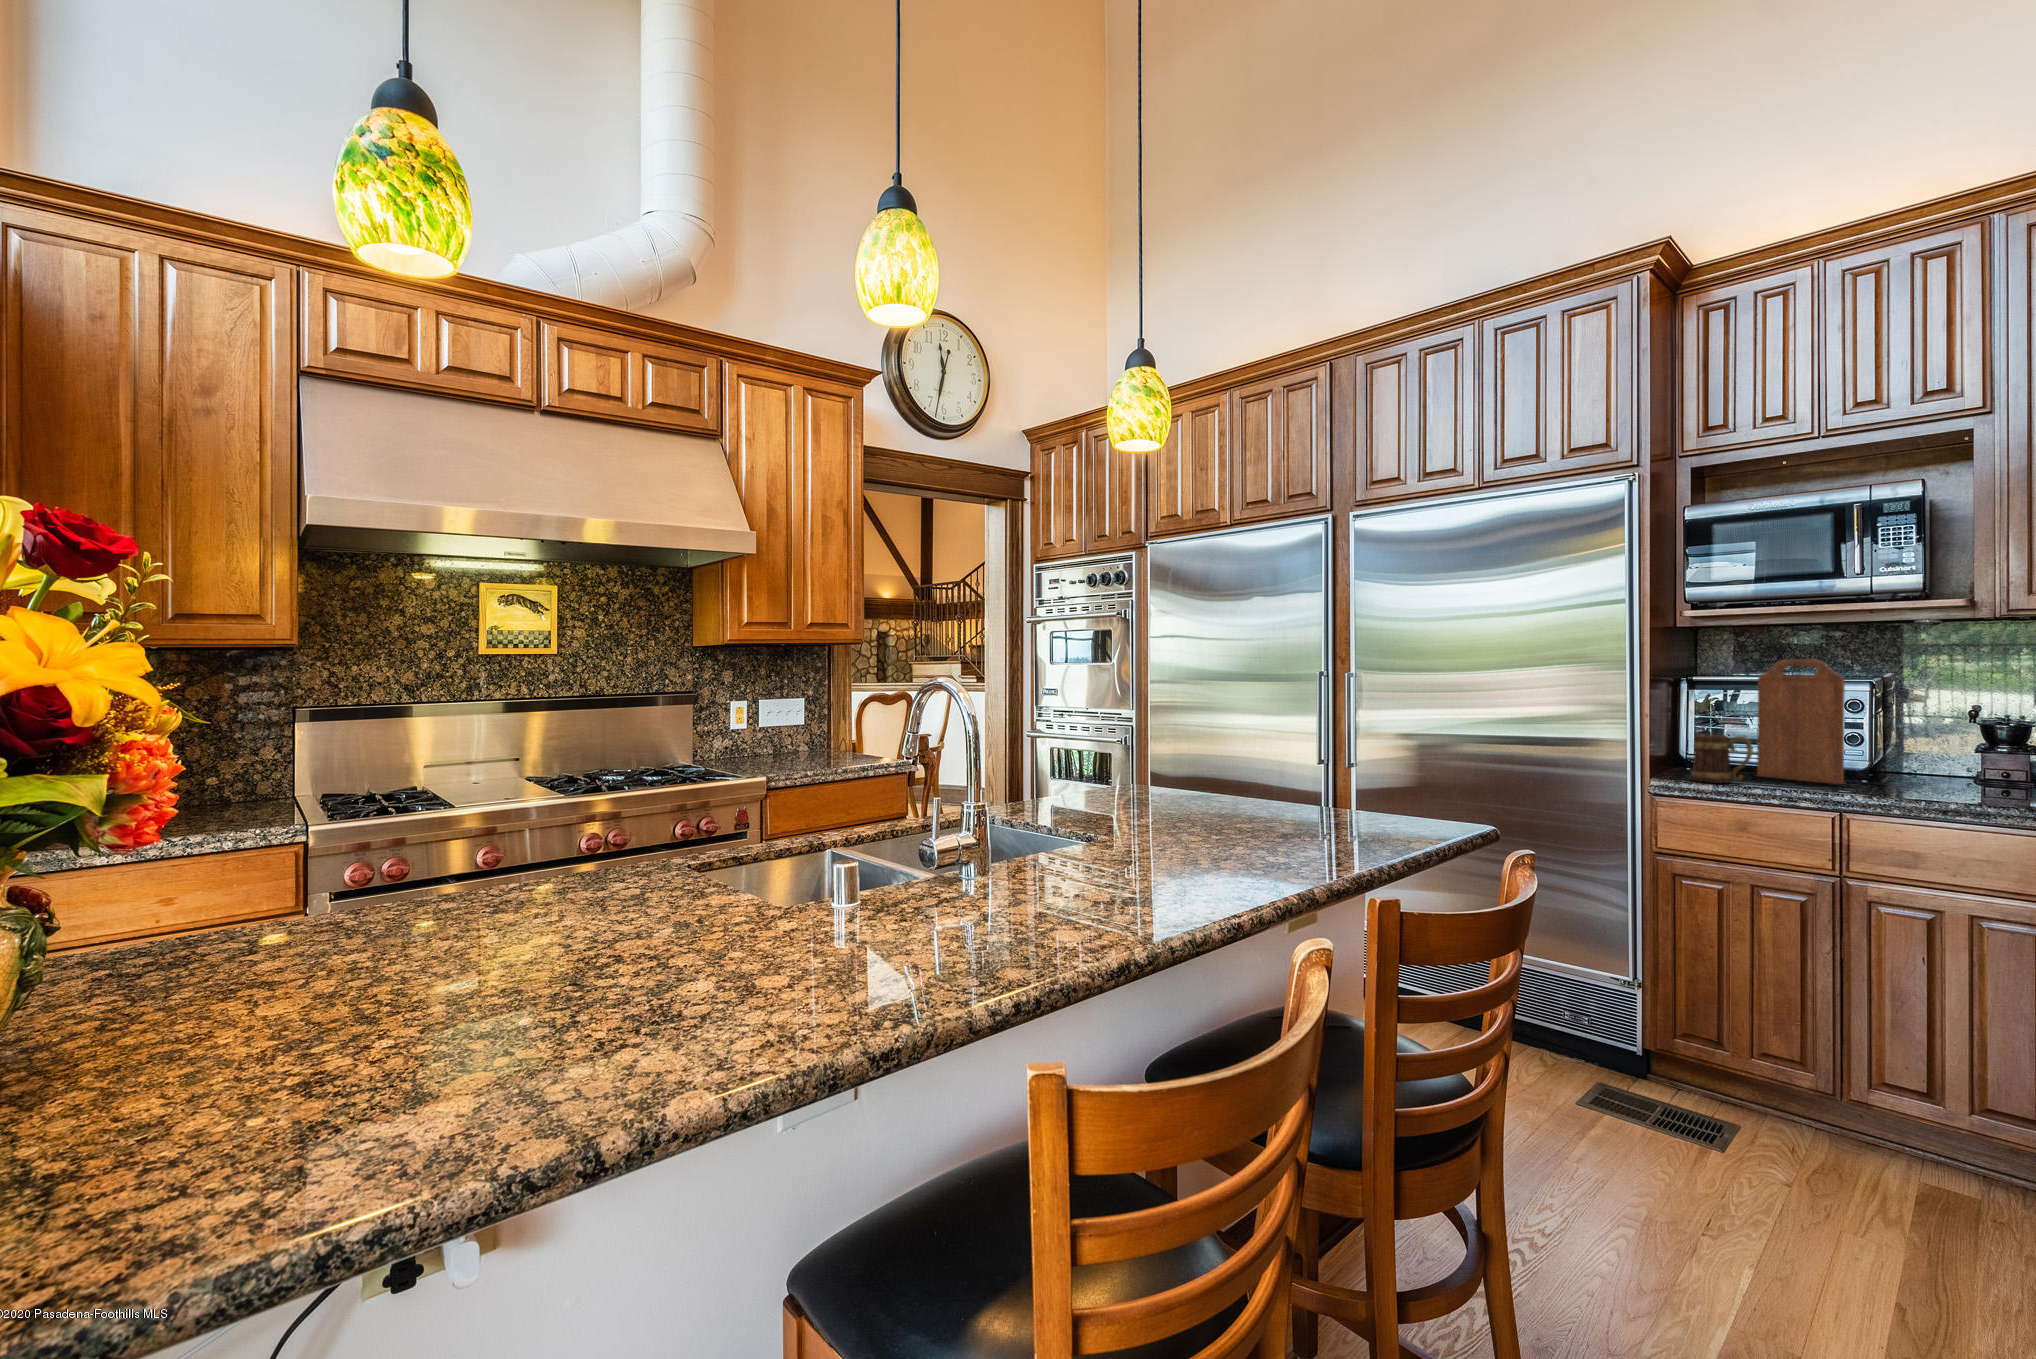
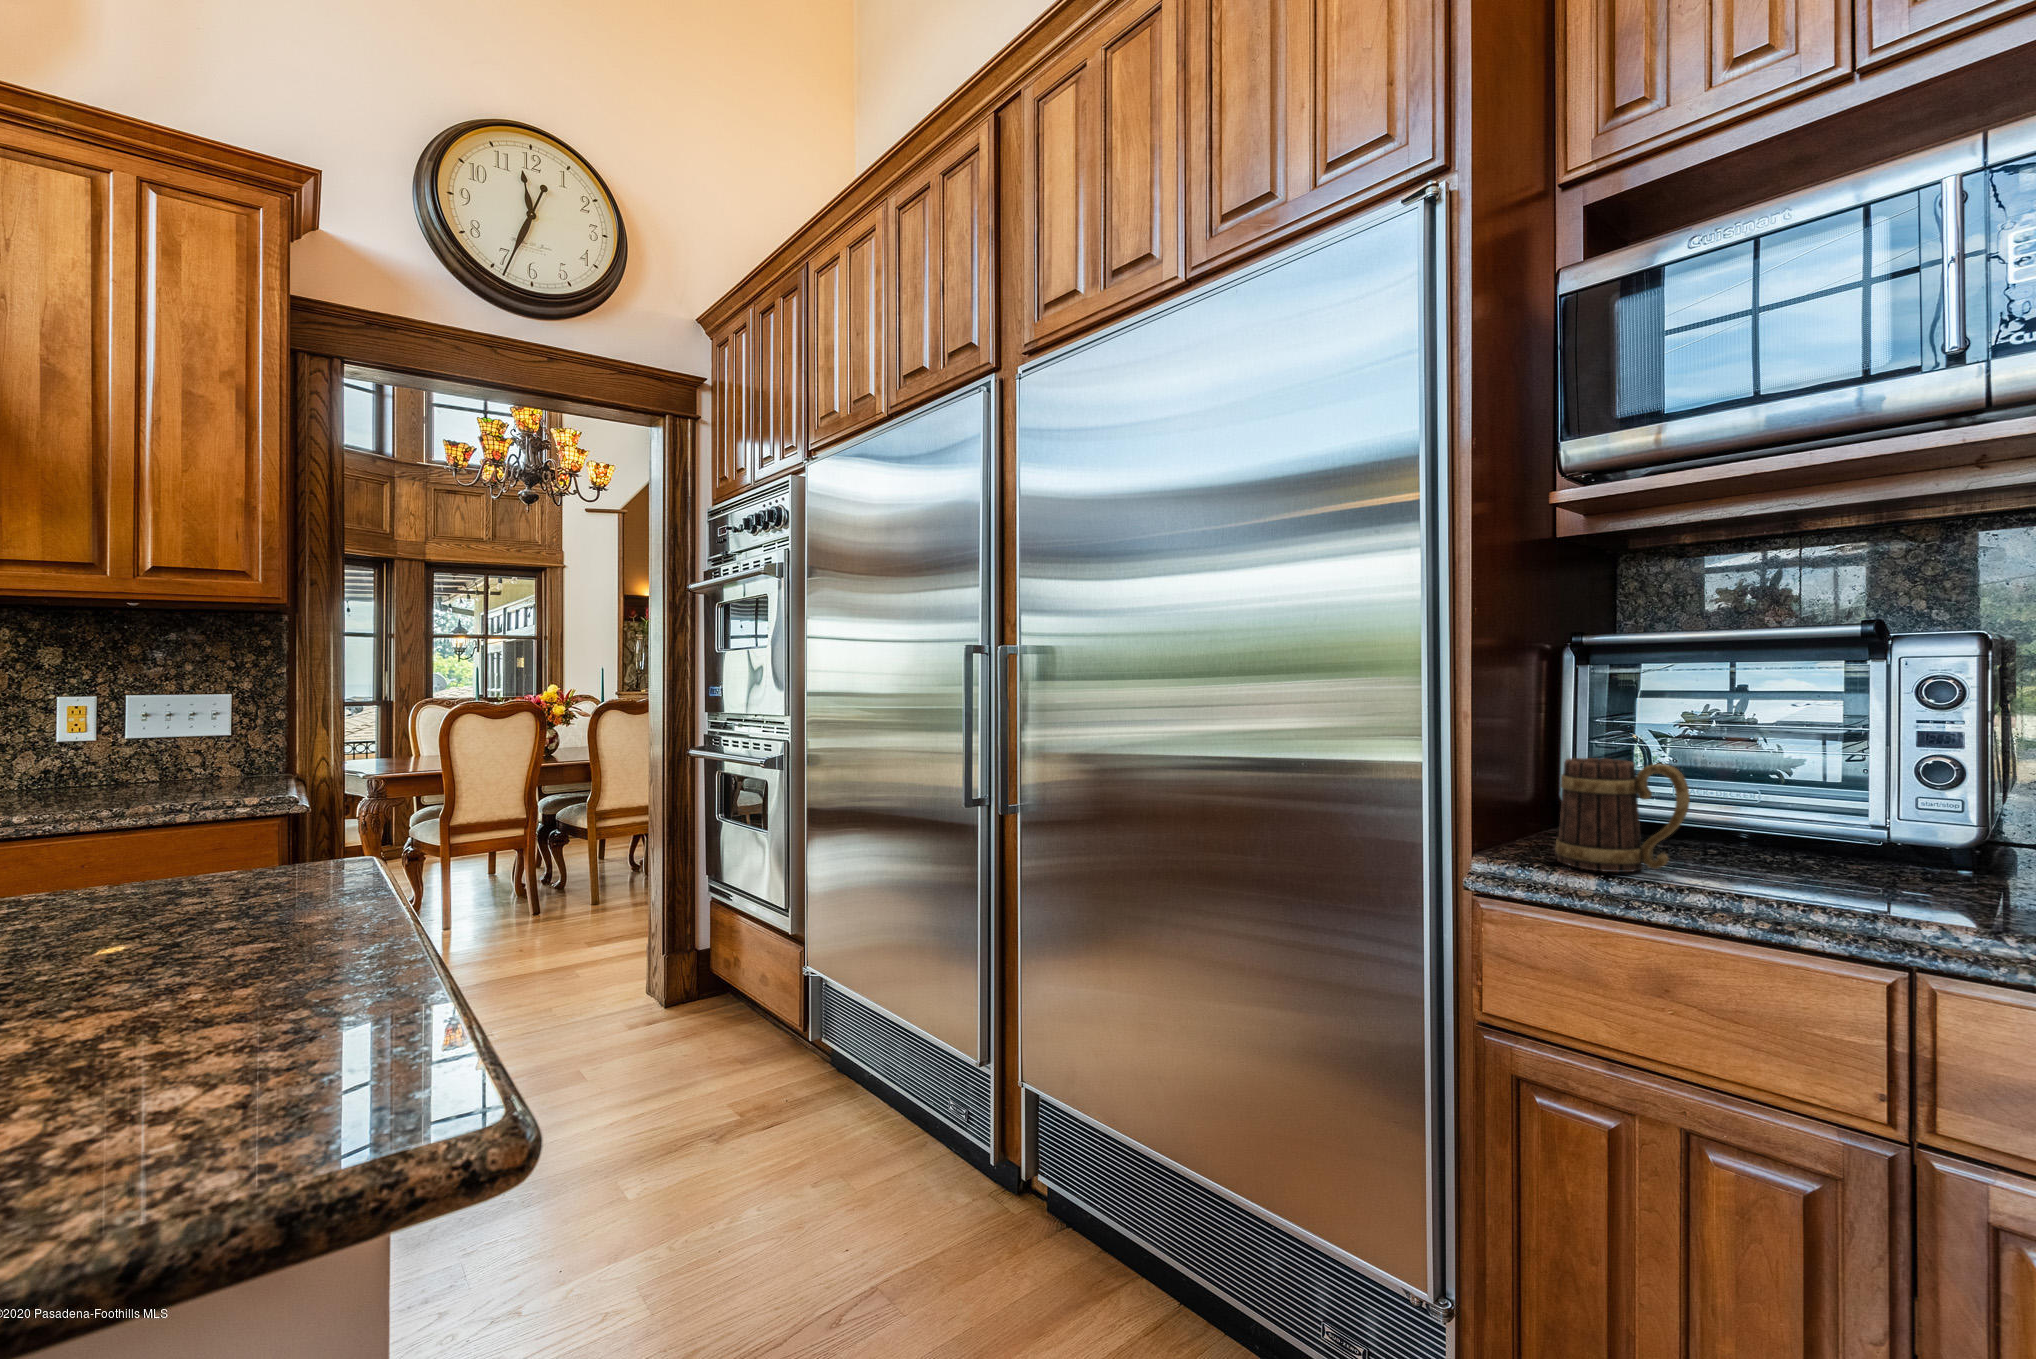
cutting board: present [1757,659,1845,784] -> none [1712,583,1916,881]

